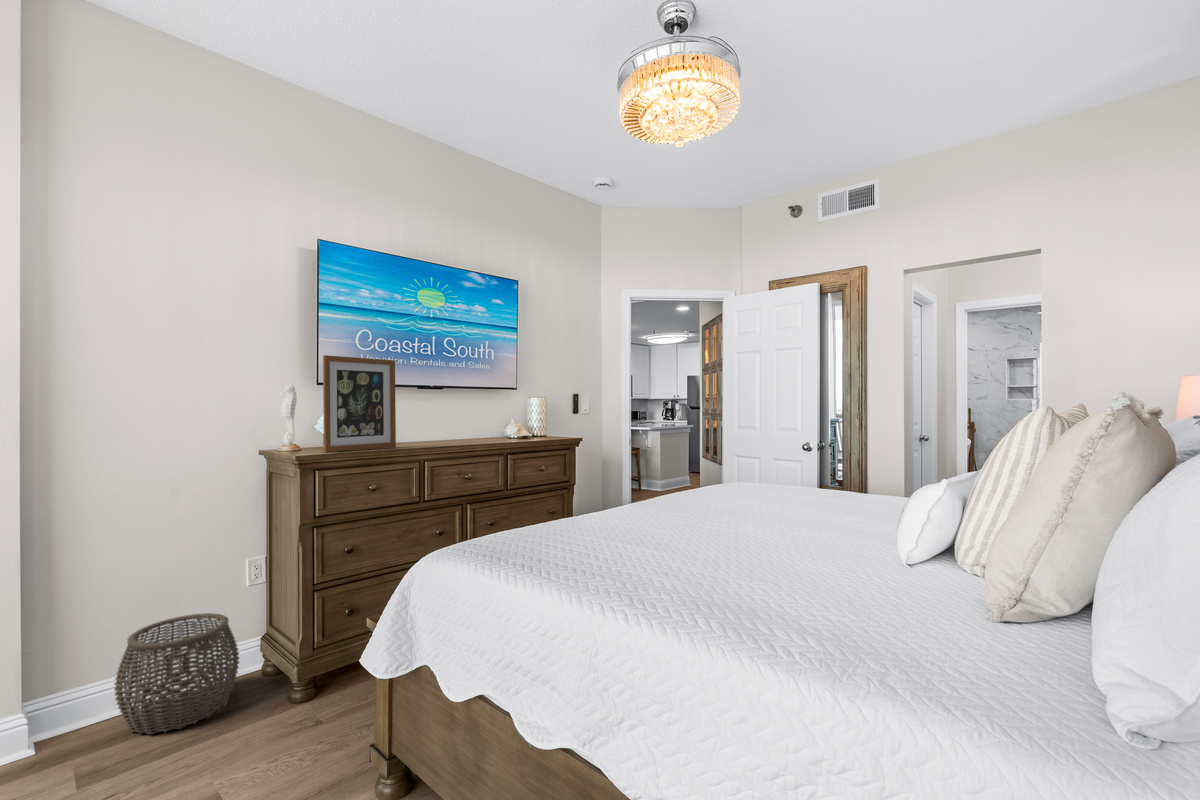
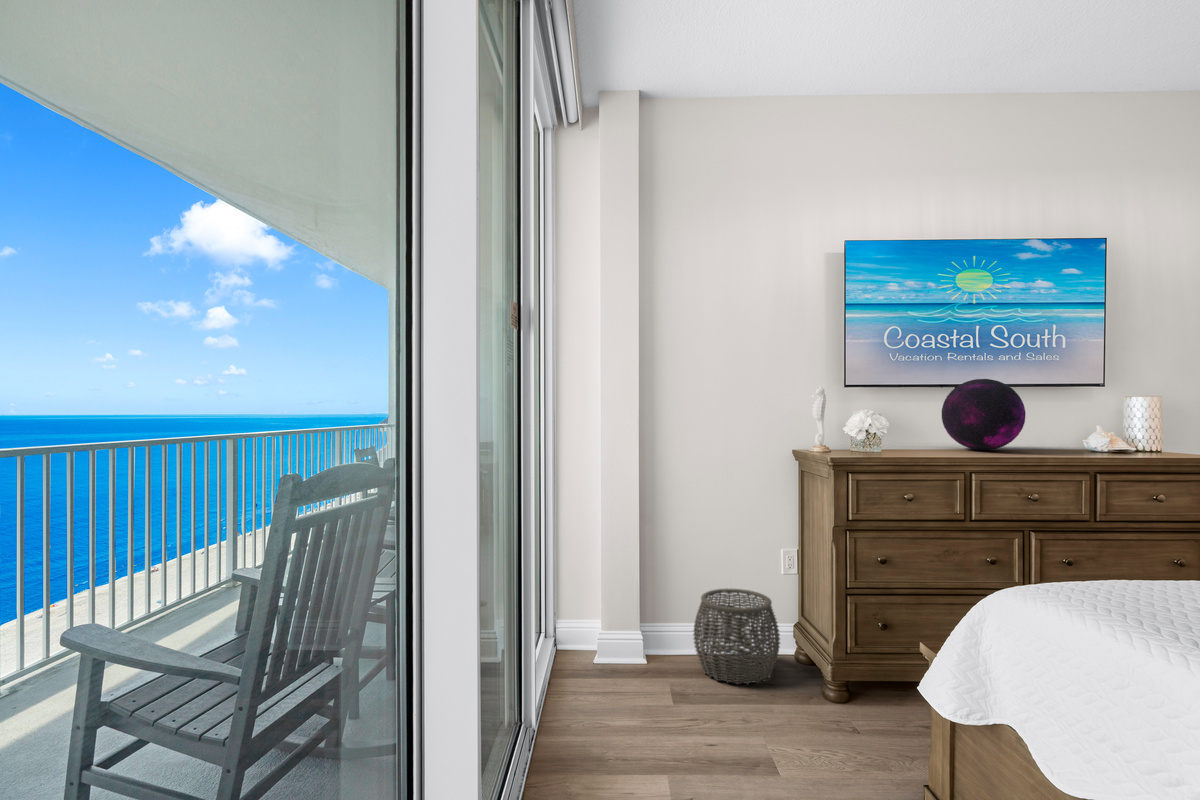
picture frame: present [323,355,396,452] -> none [854,357,932,456]
decorative orb: none [405,381,468,441] -> present [942,379,1026,450]

